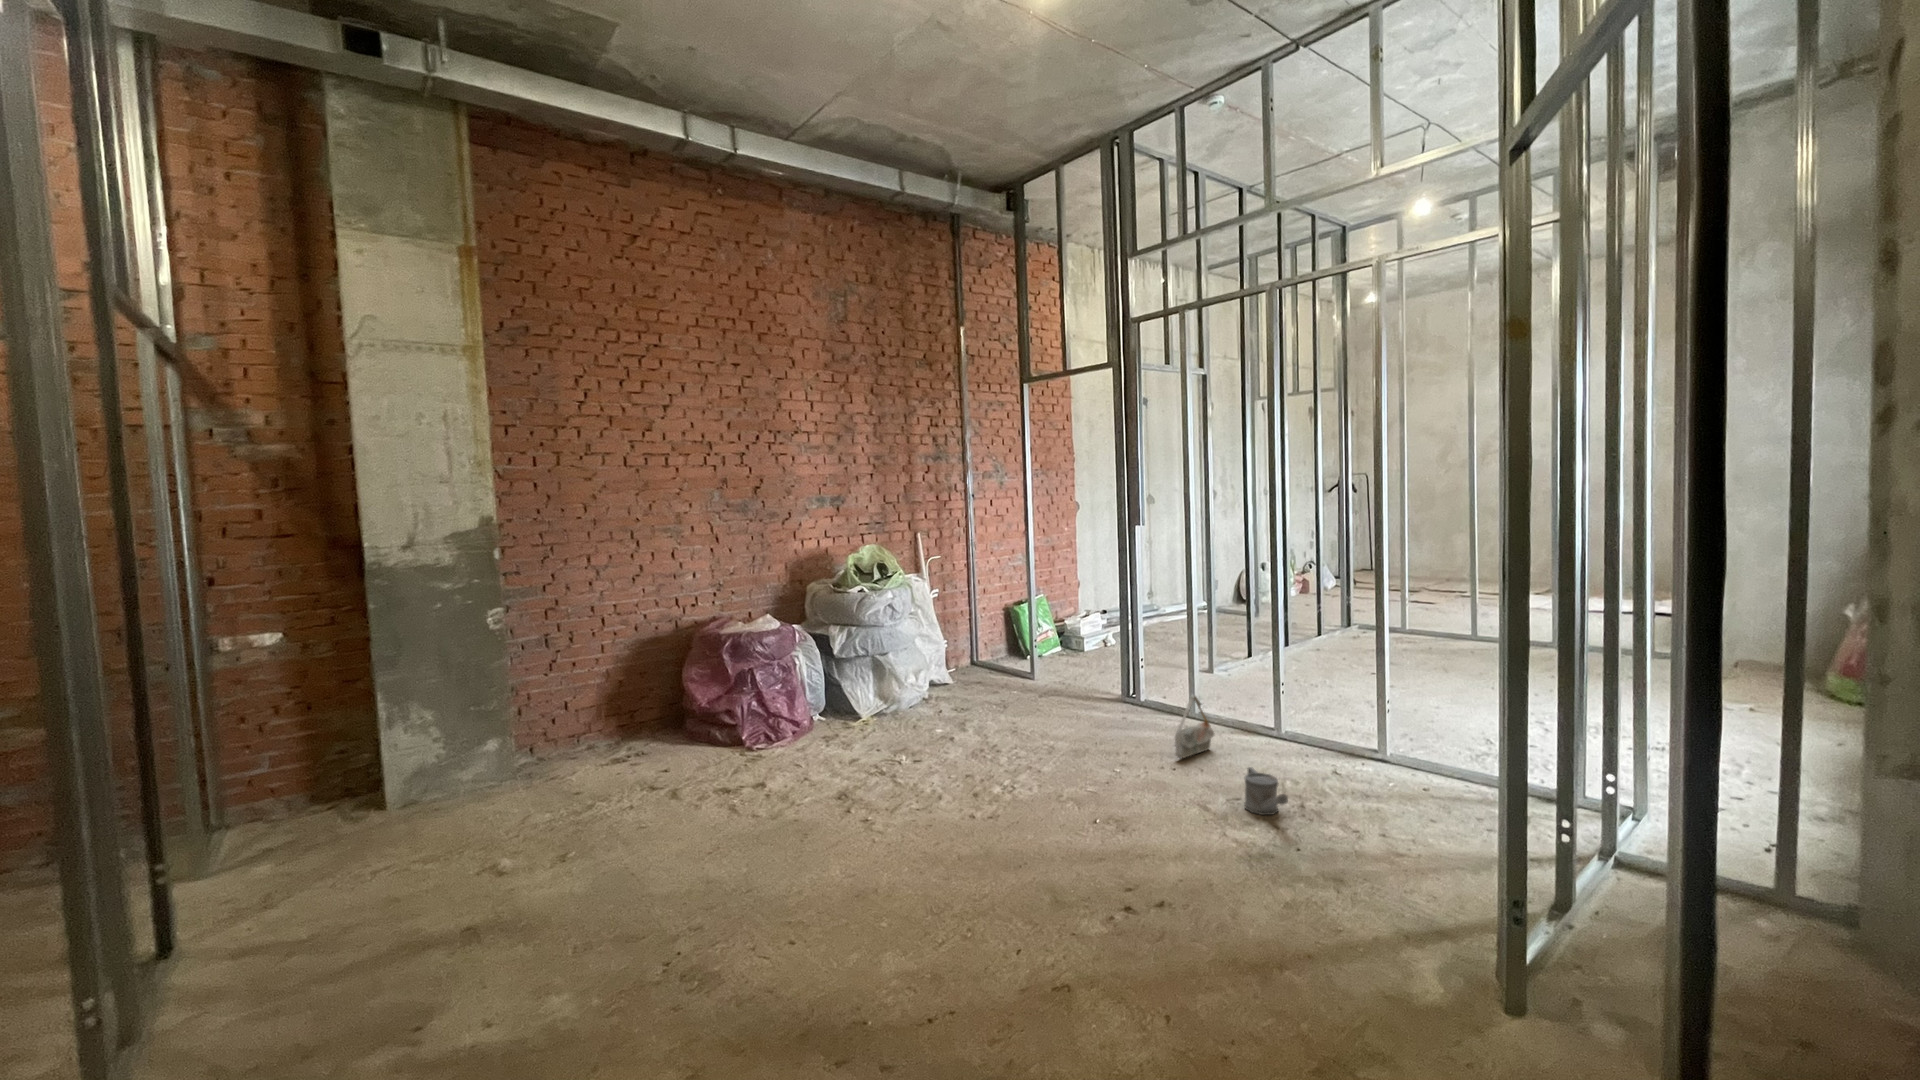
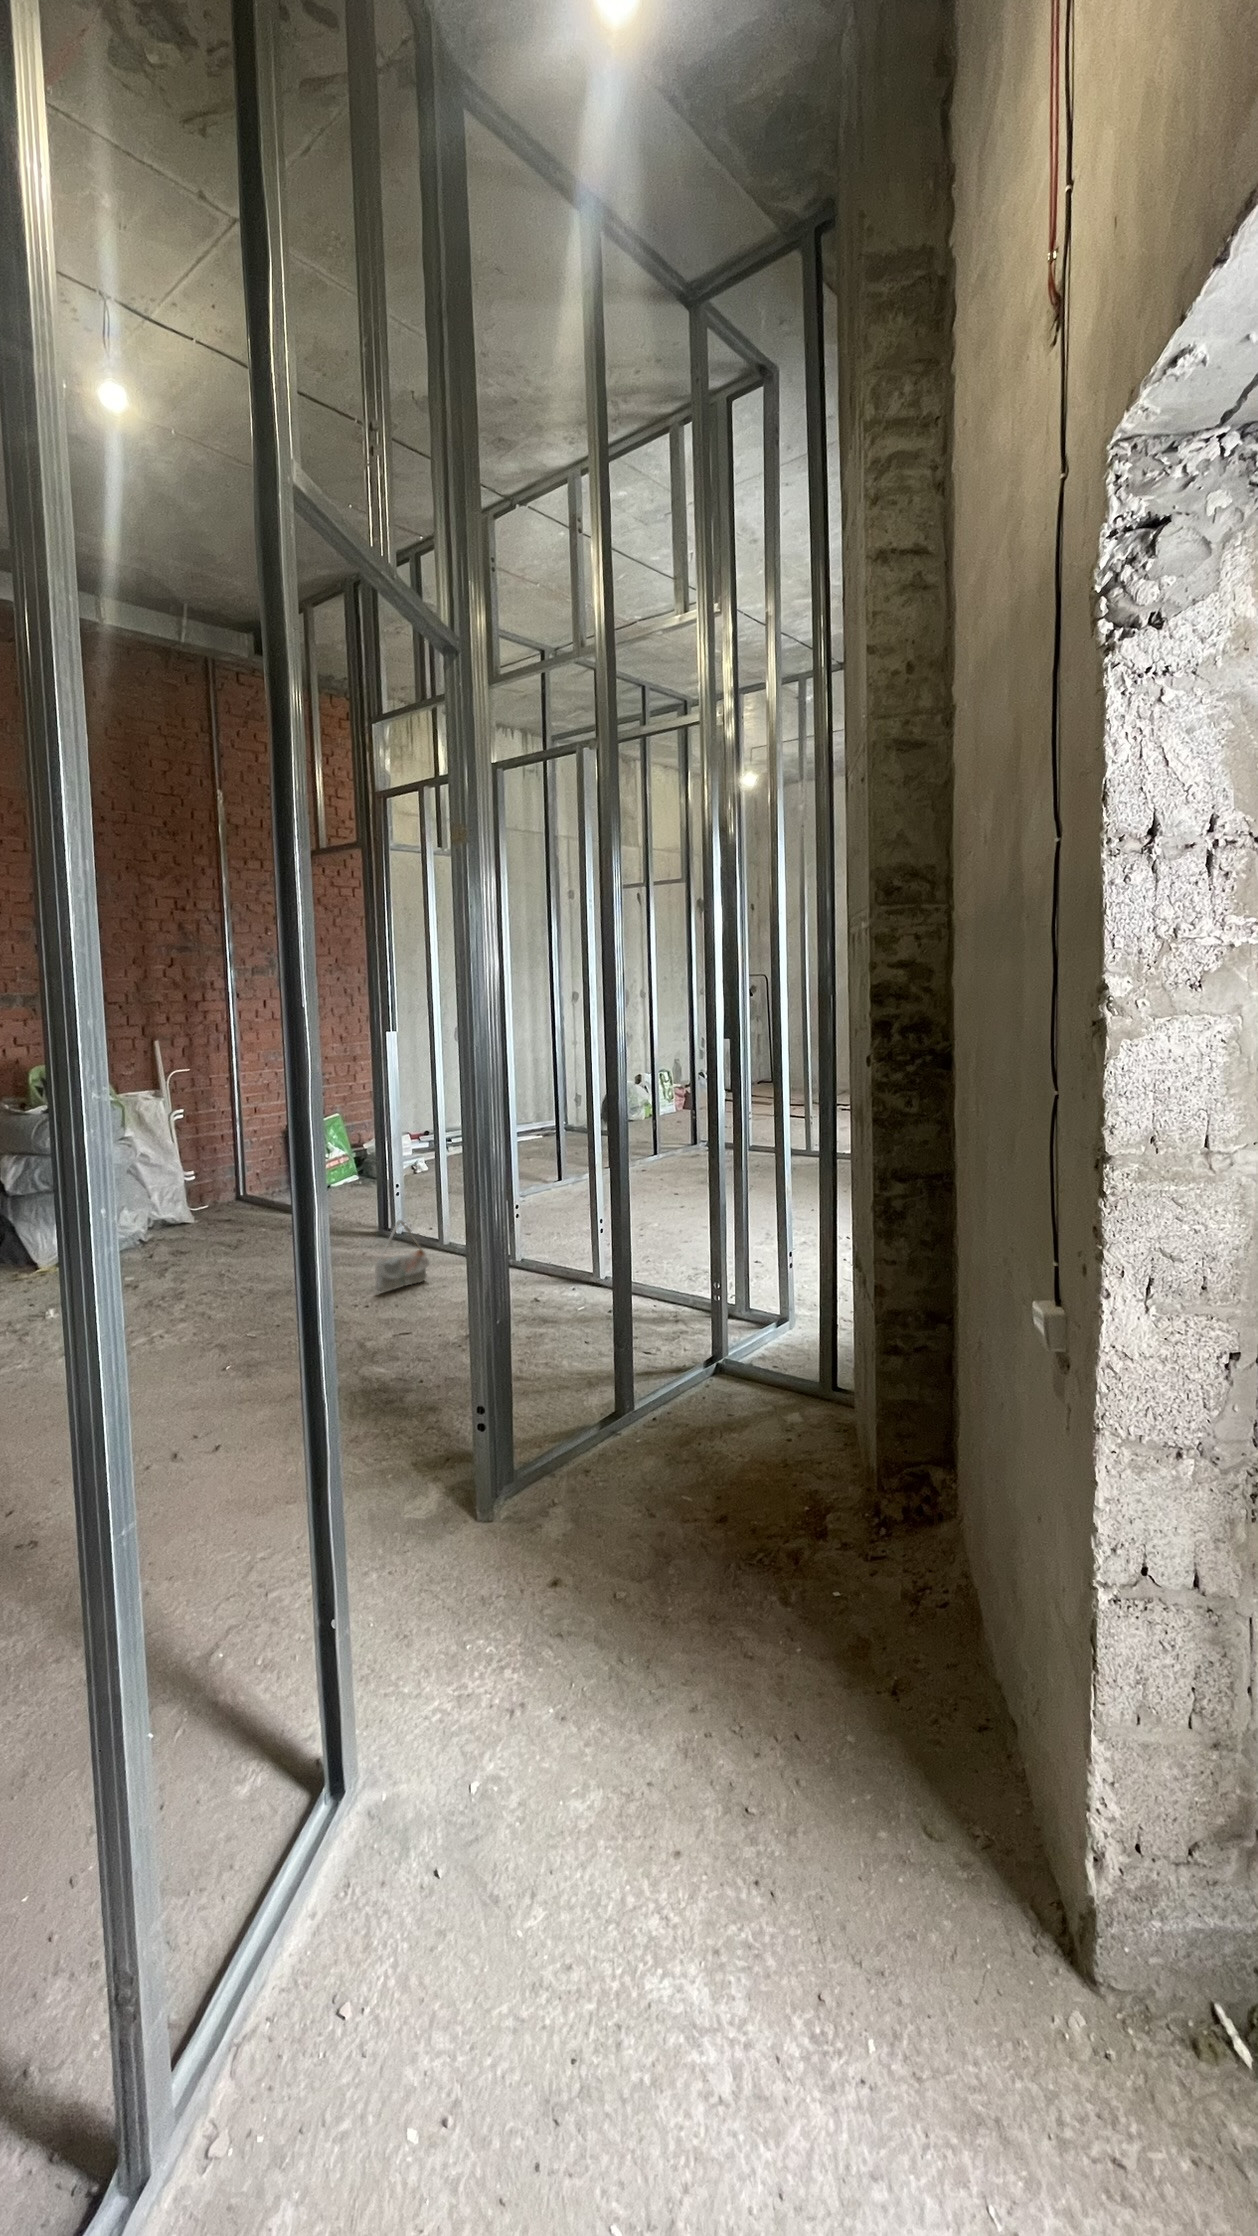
watering can: present [1245,767,1288,815] -> none [400,1293,437,1343]

